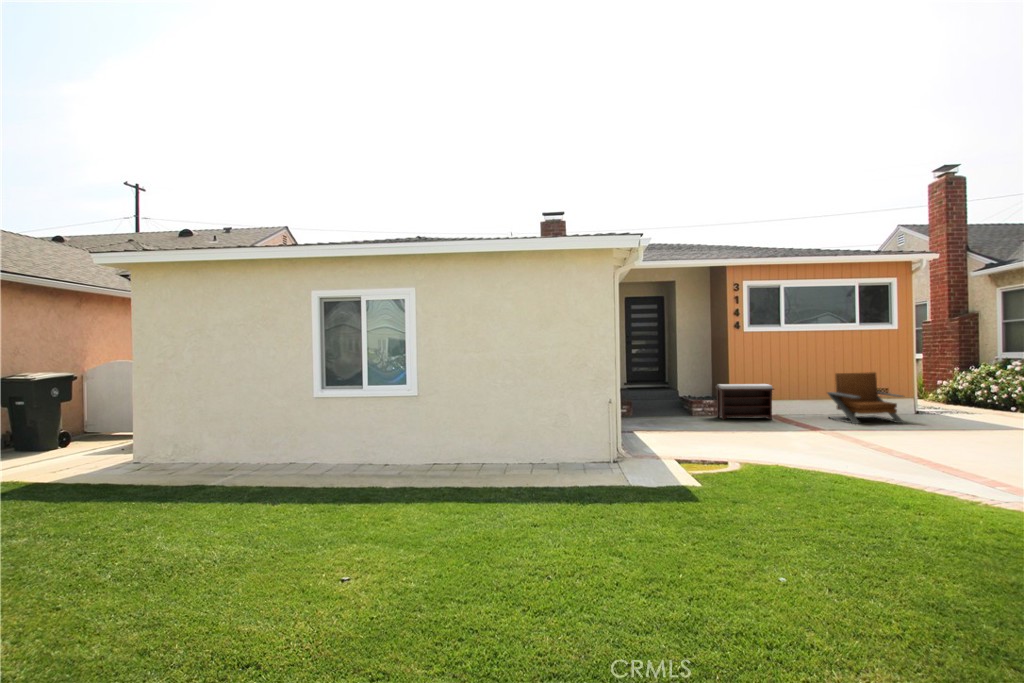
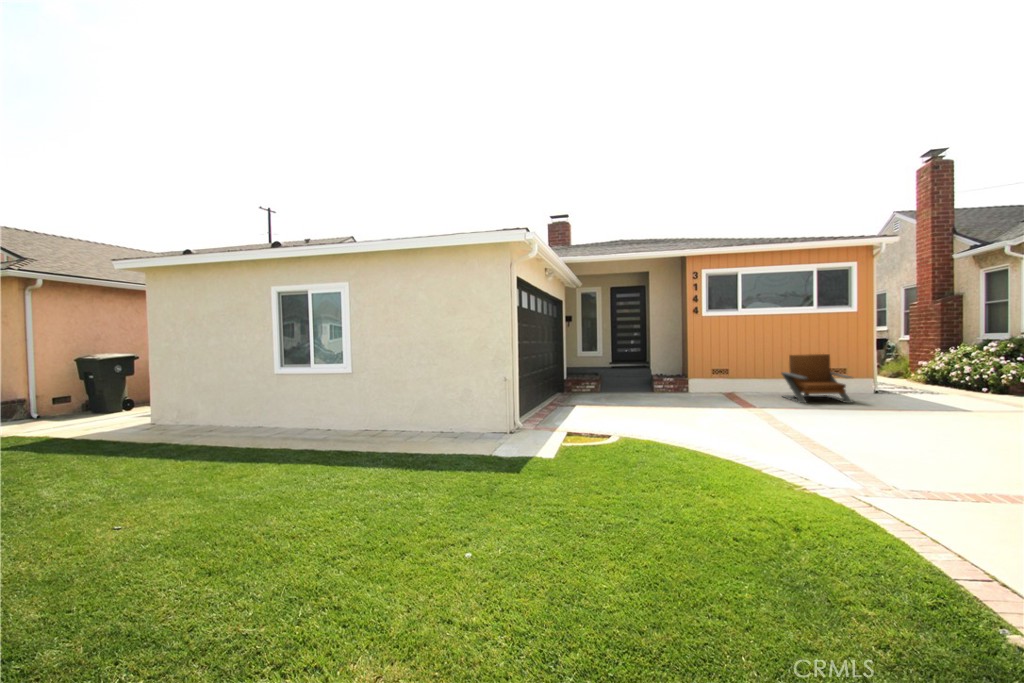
bench: present [715,384,774,419] -> none [675,364,728,397]

